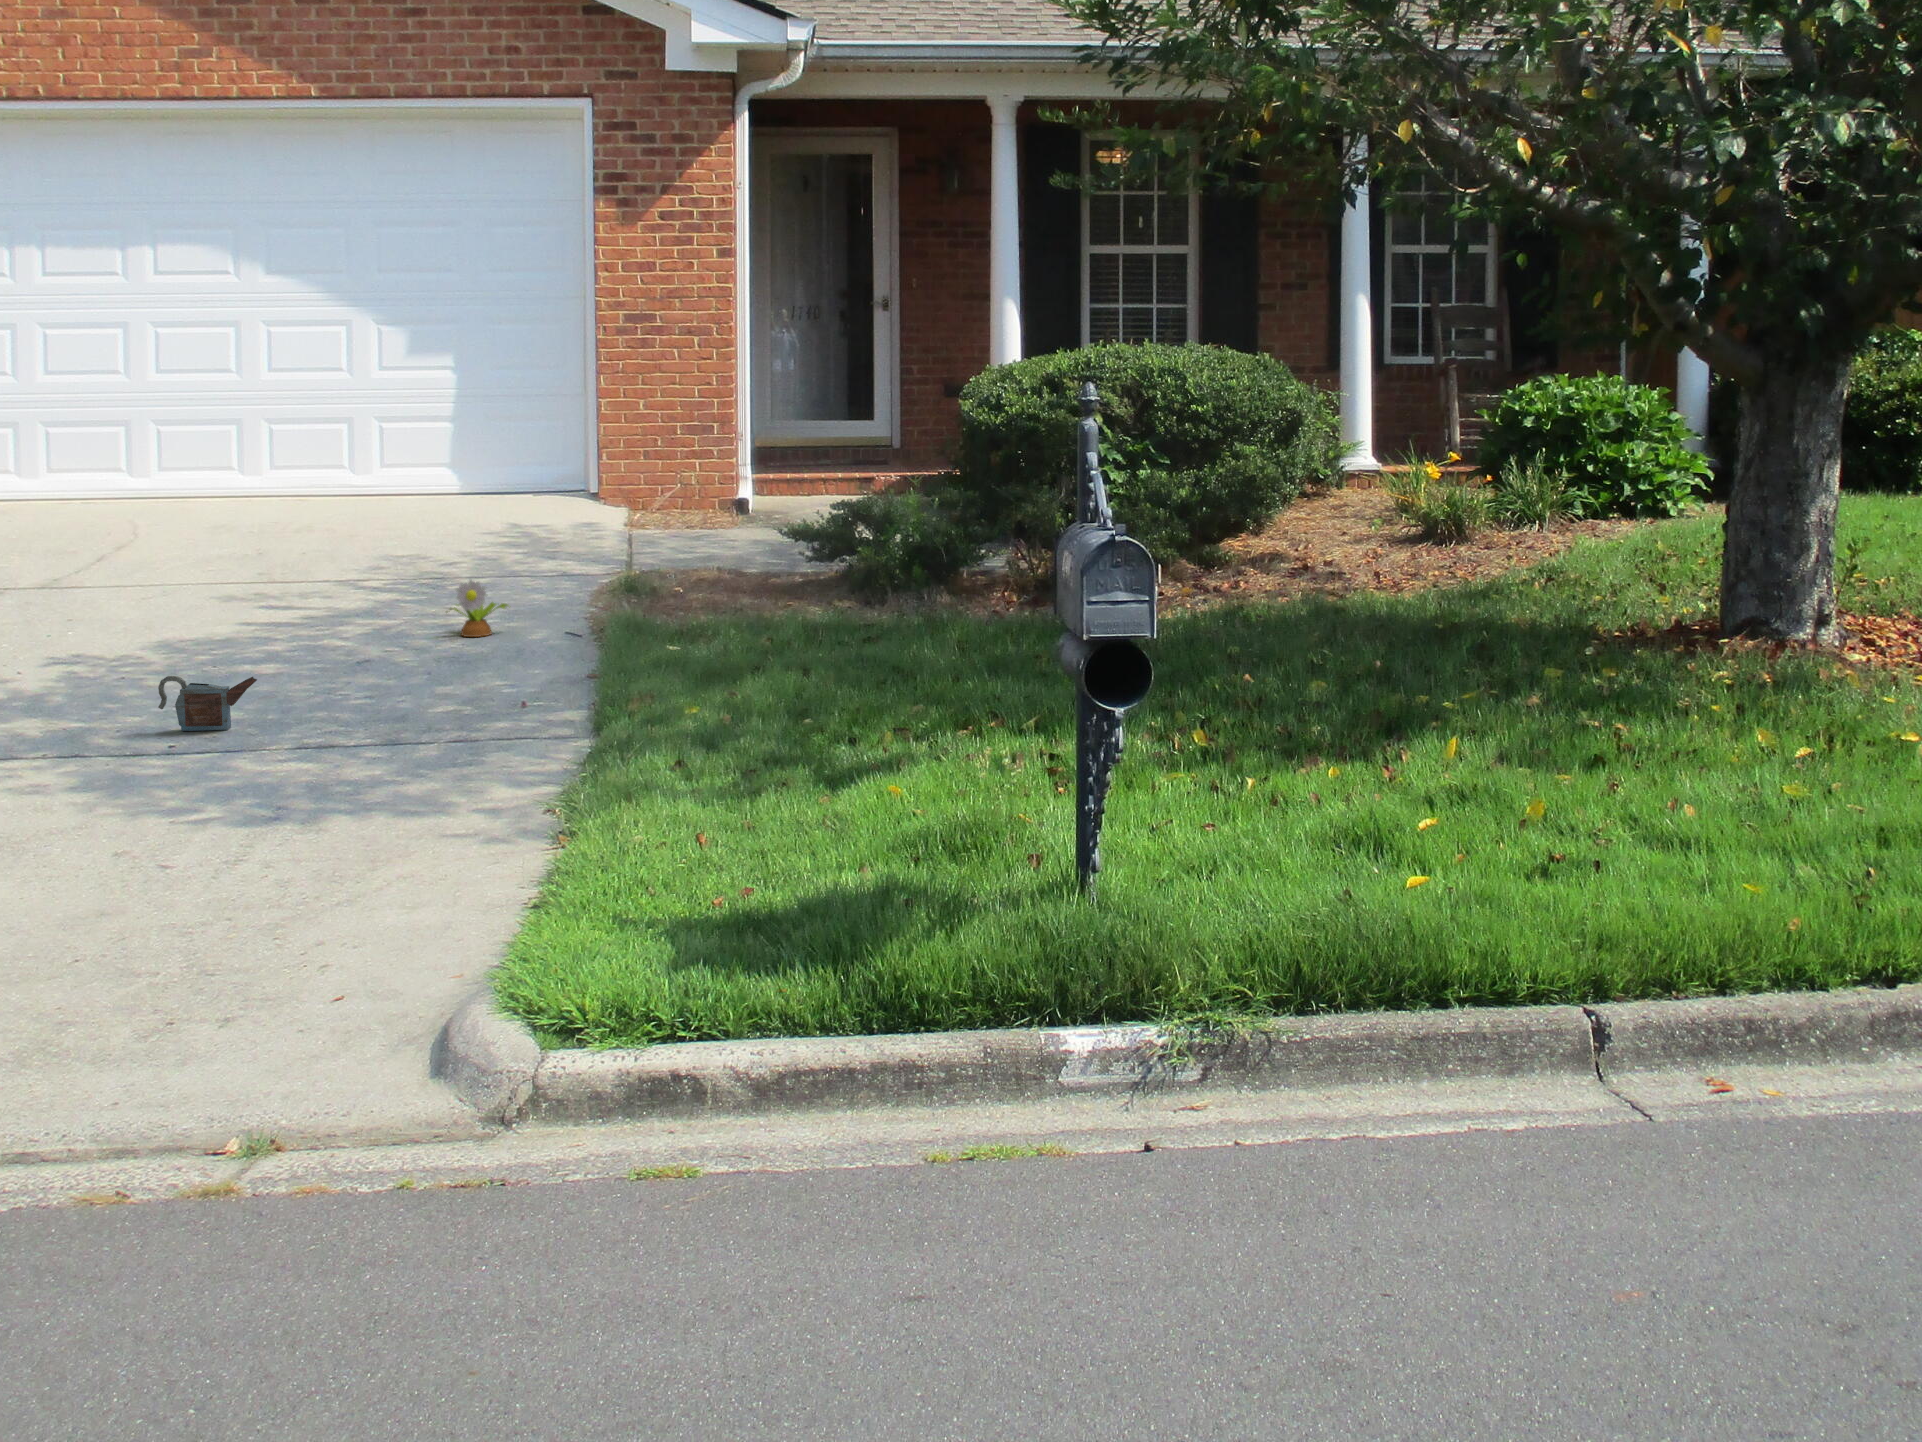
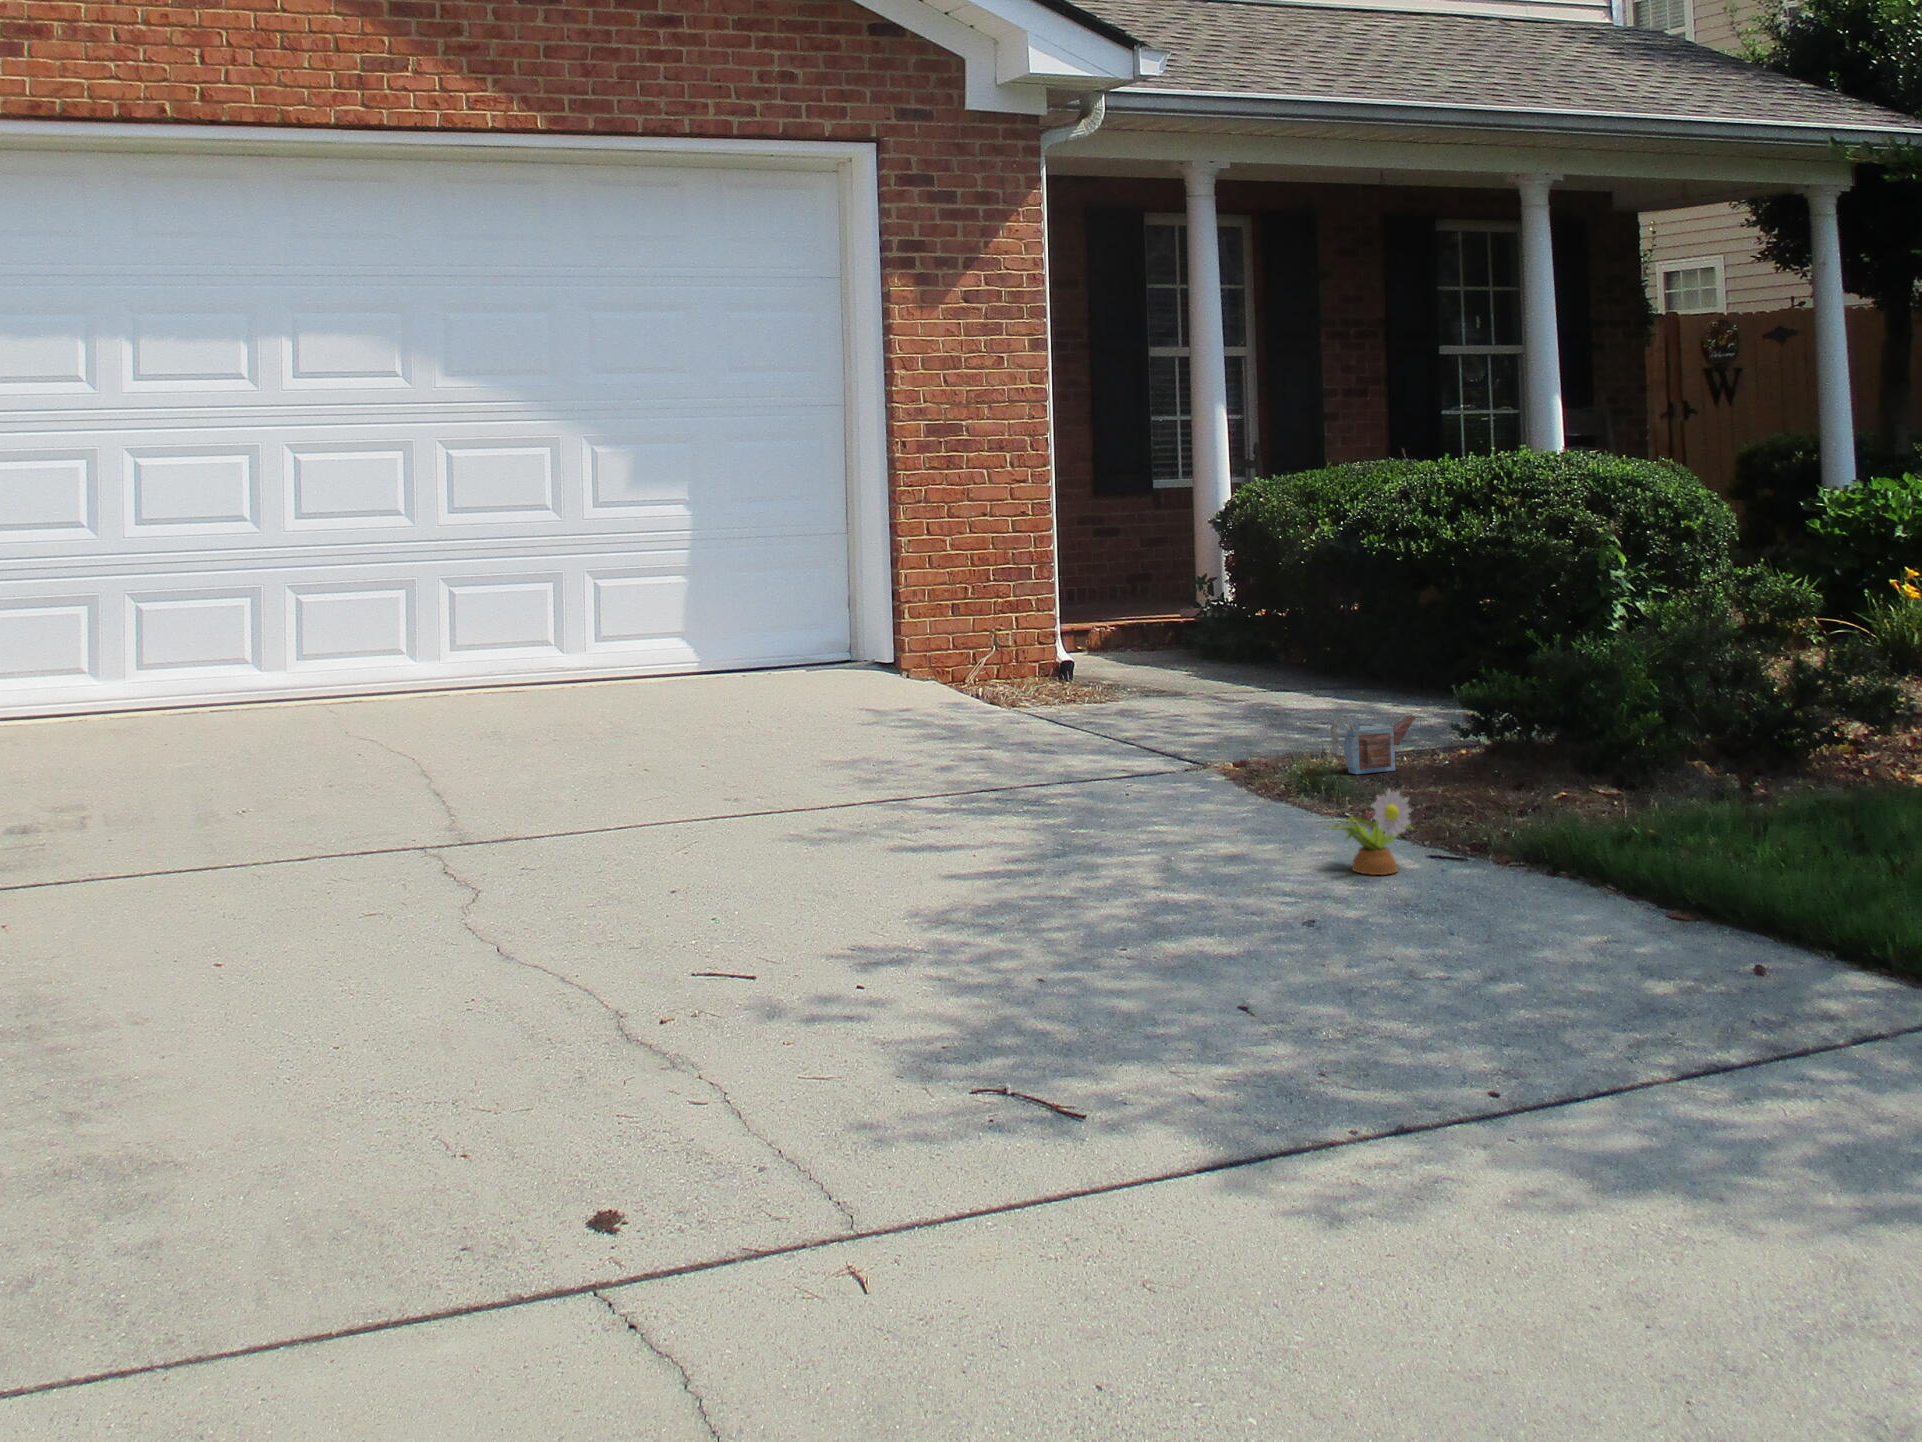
watering can: present [158,676,257,731] -> present [1330,714,1416,774]

